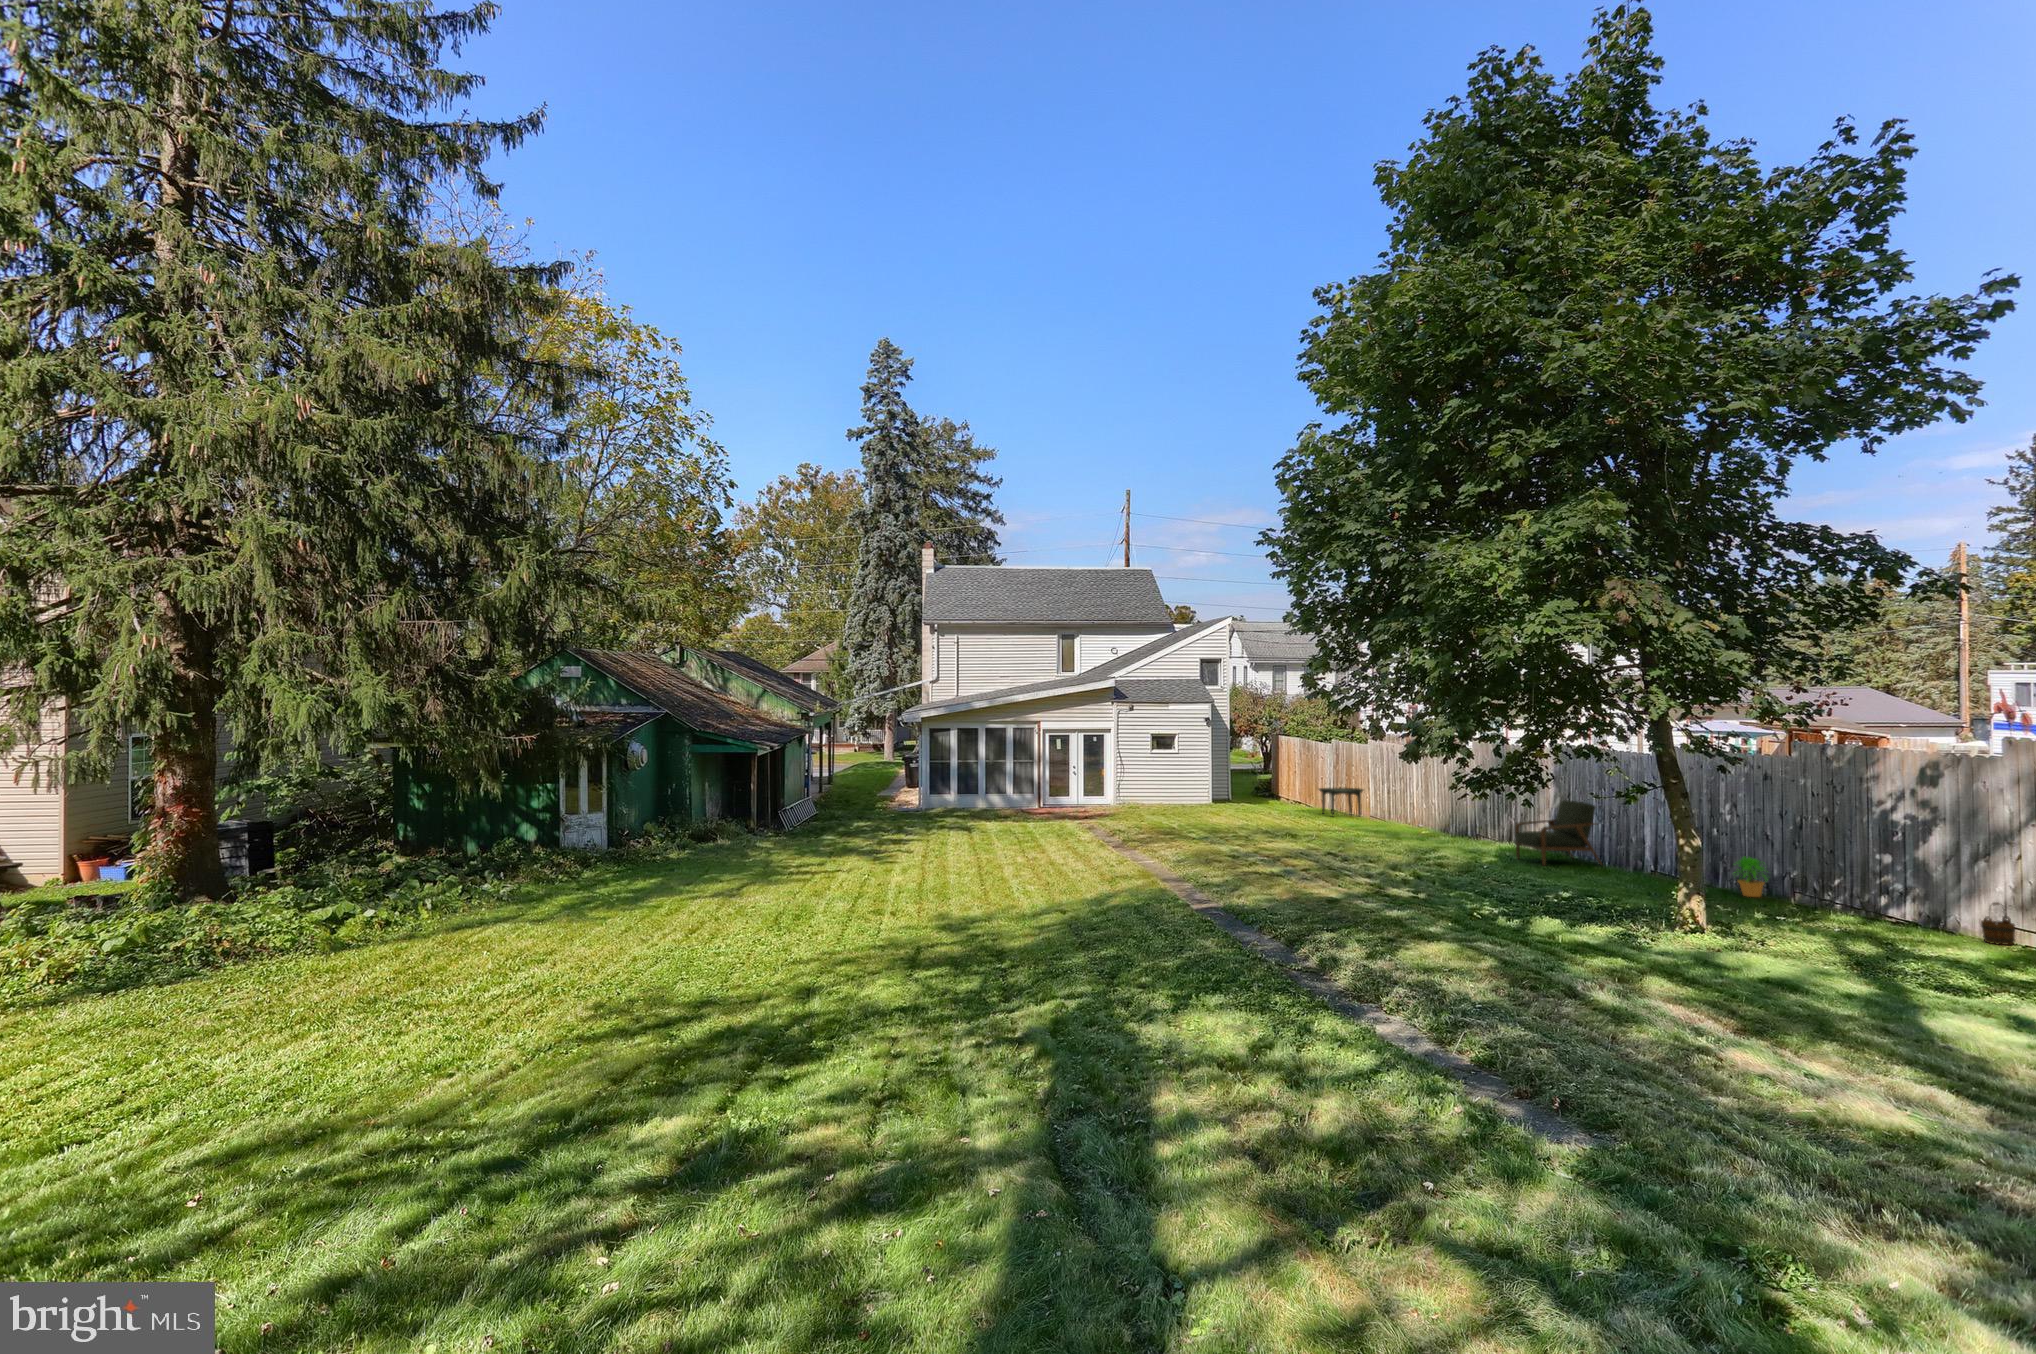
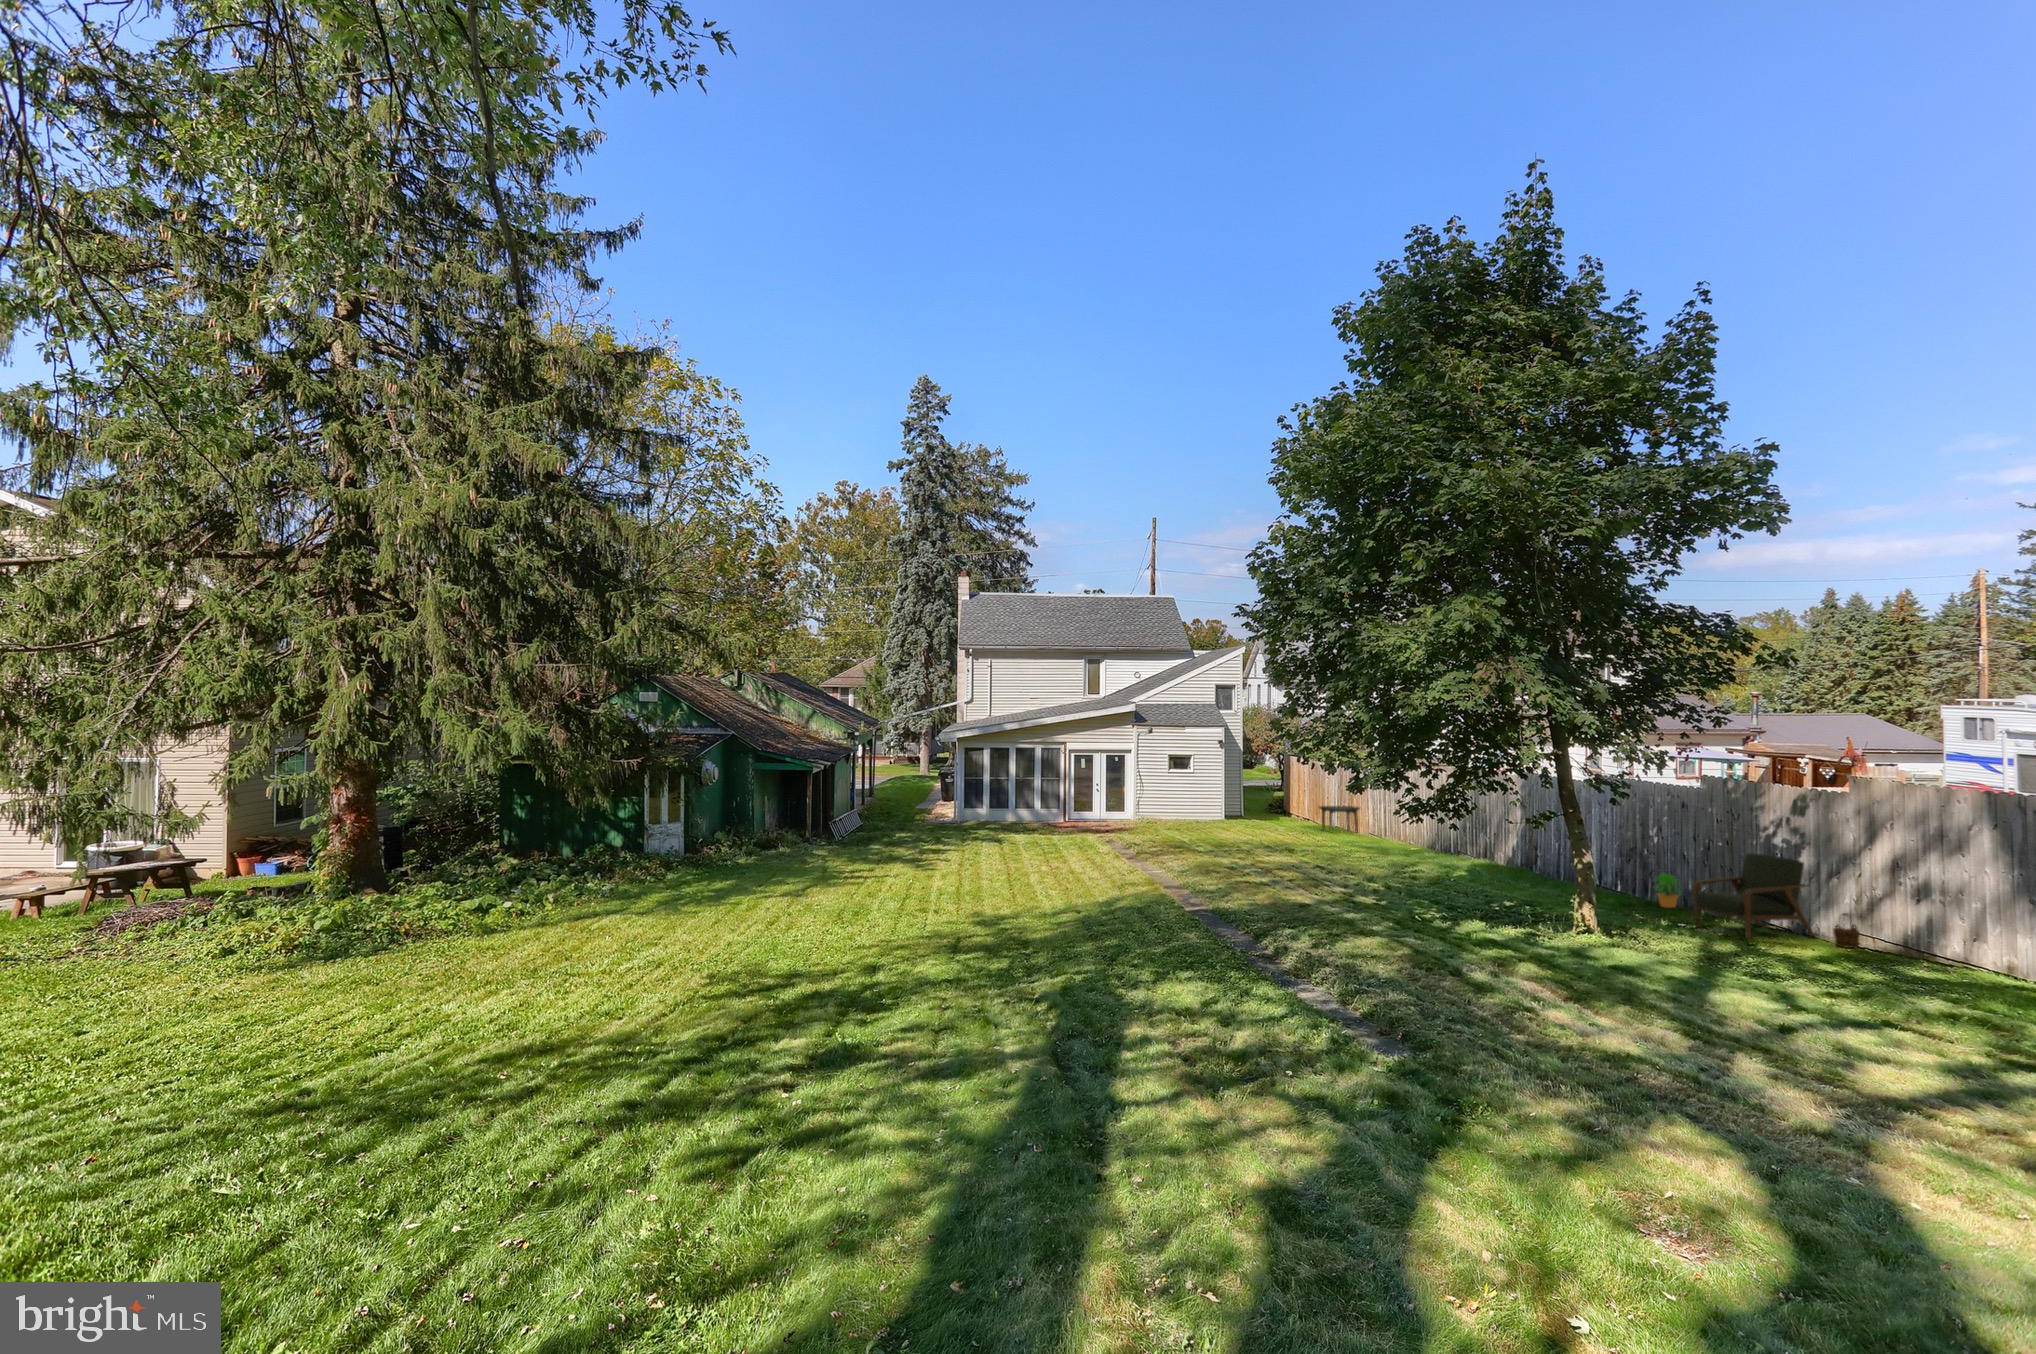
chair: present [1515,800,1602,865] -> present [1692,853,1814,939]

